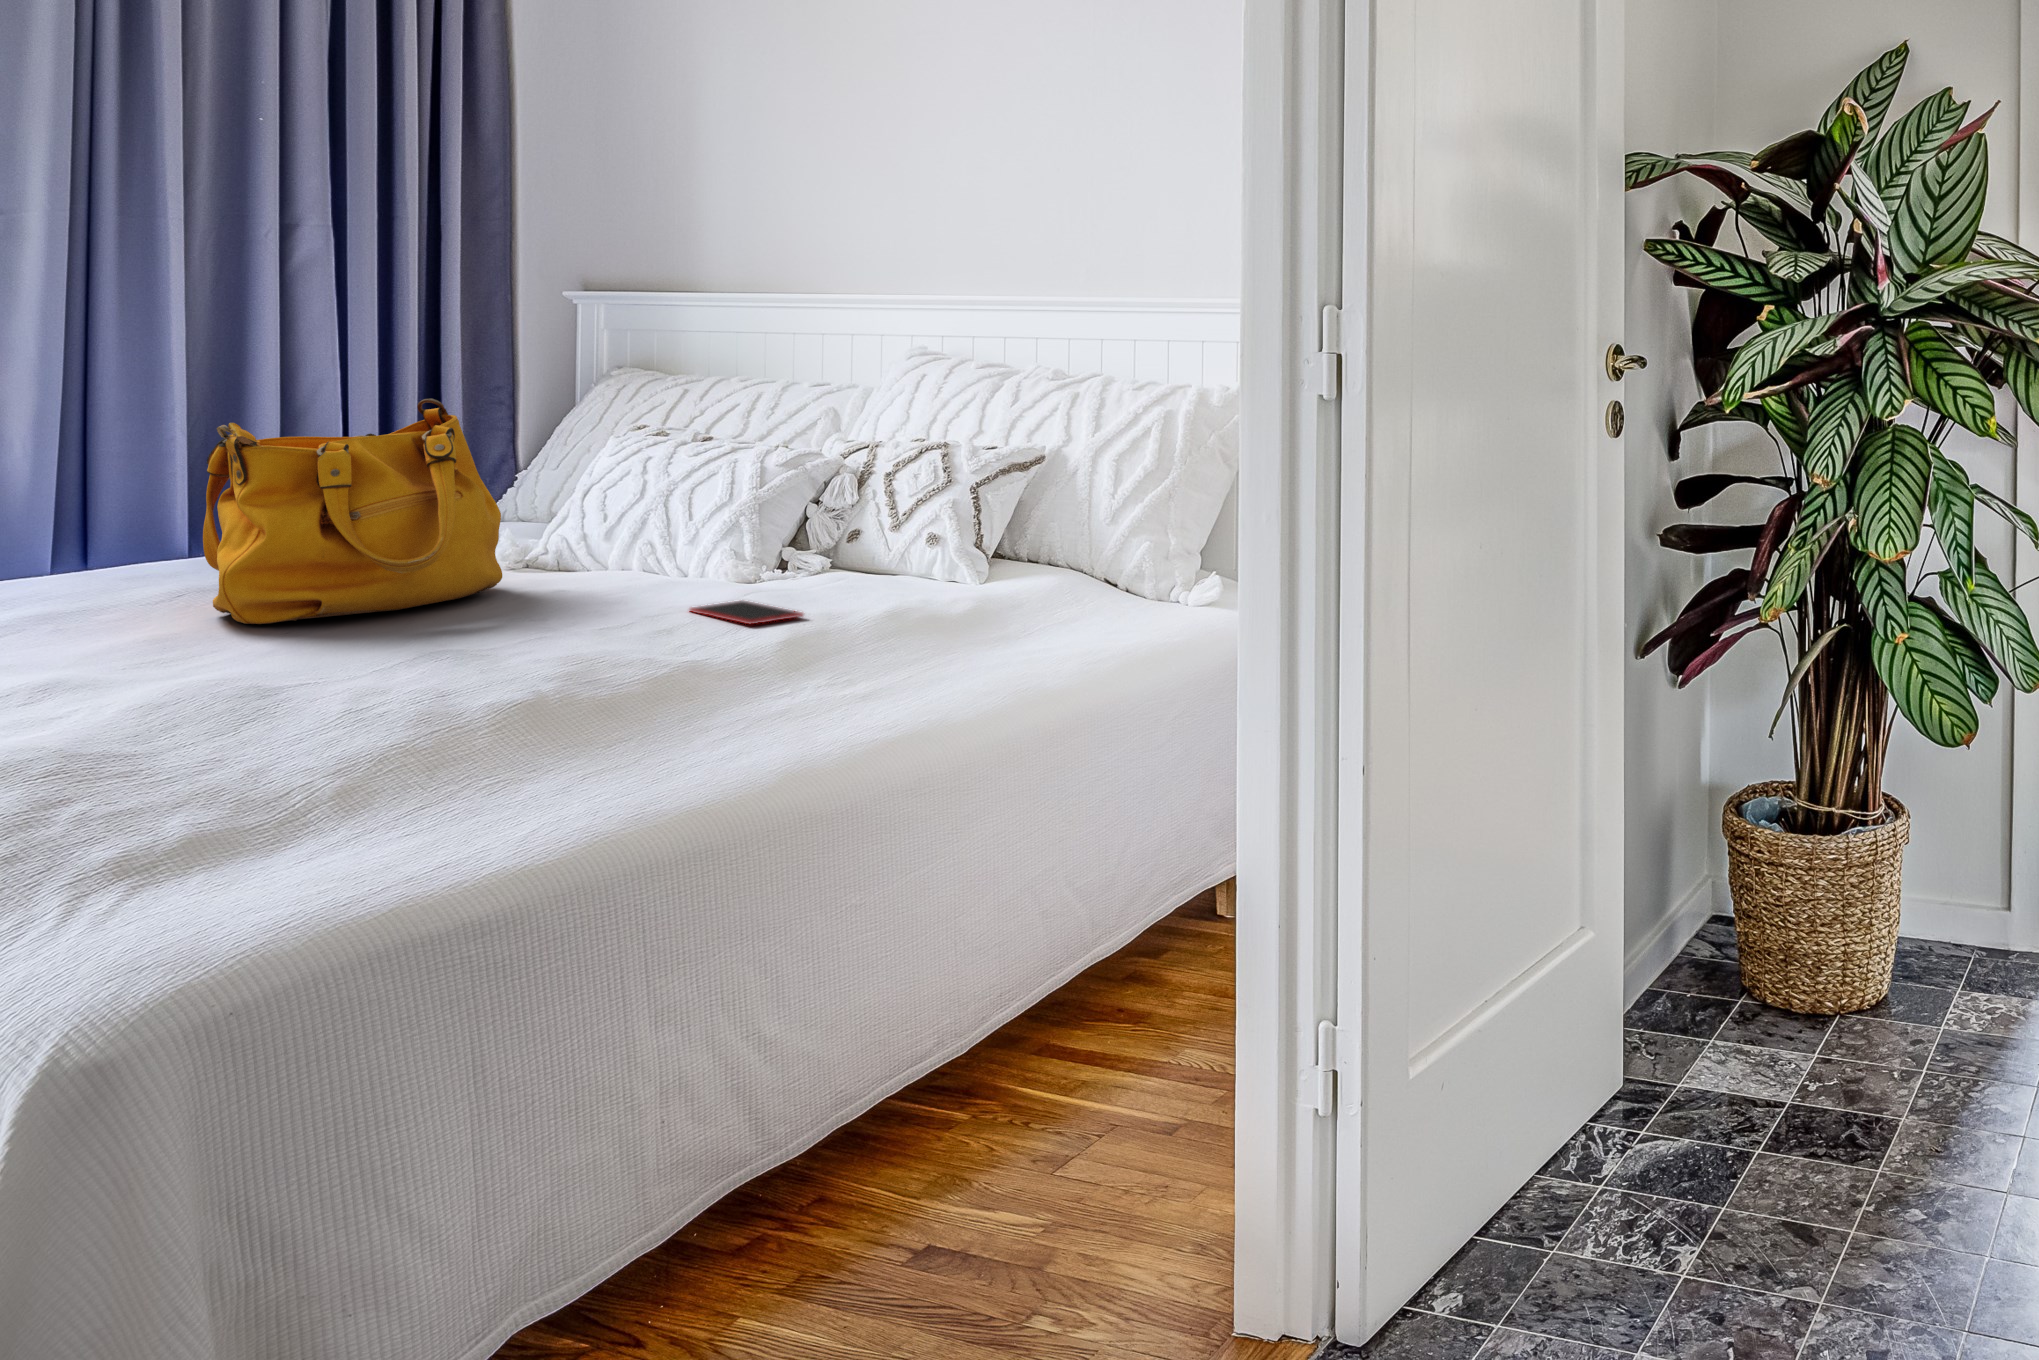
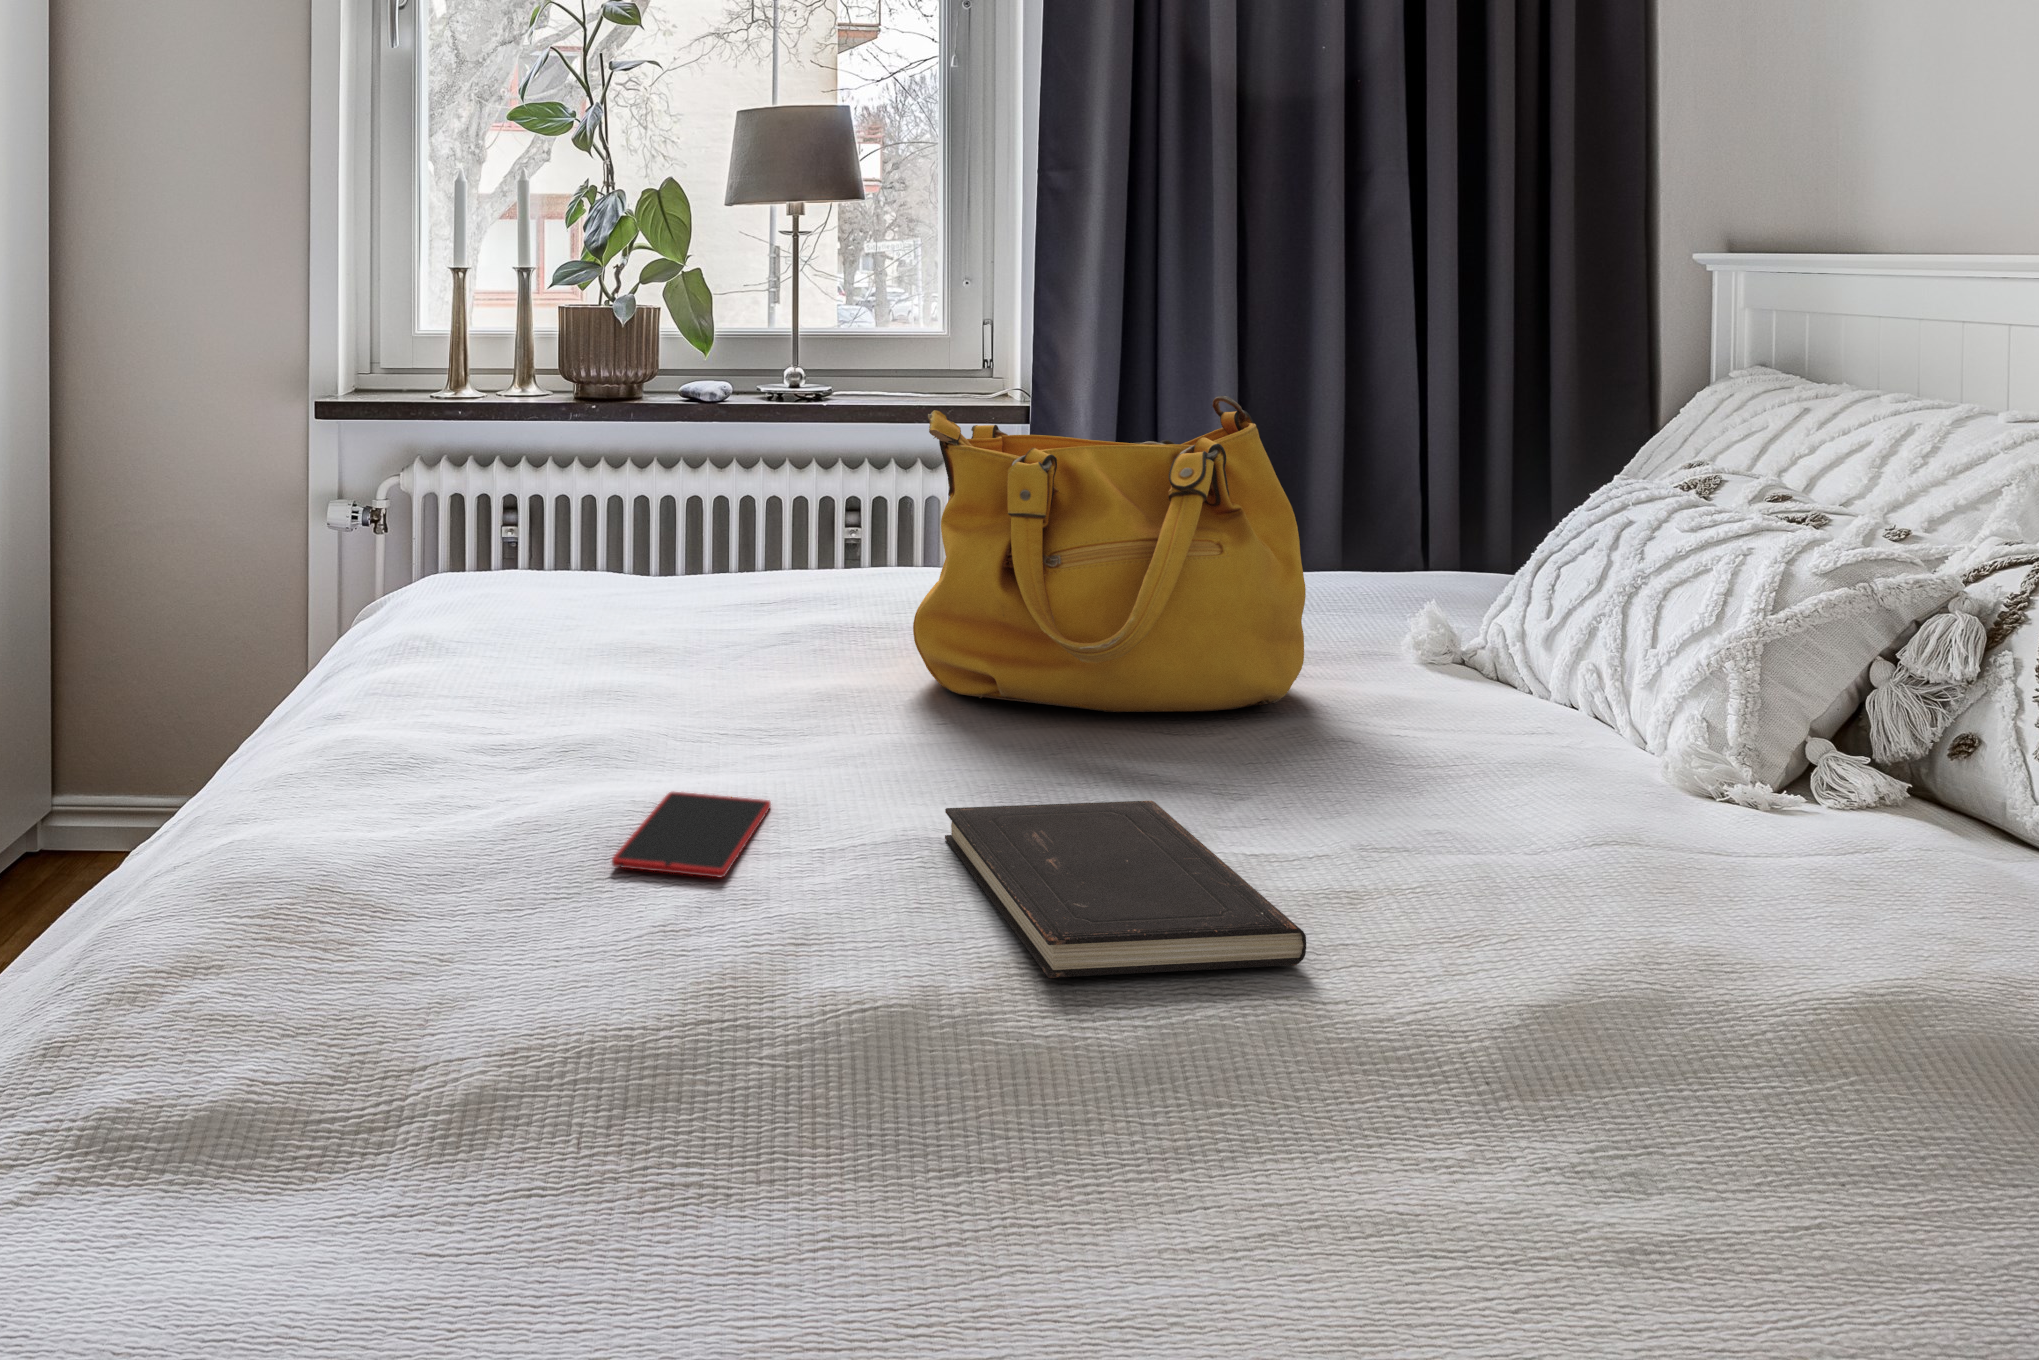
smartphone: present [690,601,803,624] -> present [612,792,771,877]
hardcover book: none [417,625,684,682] -> present [945,801,1306,978]

